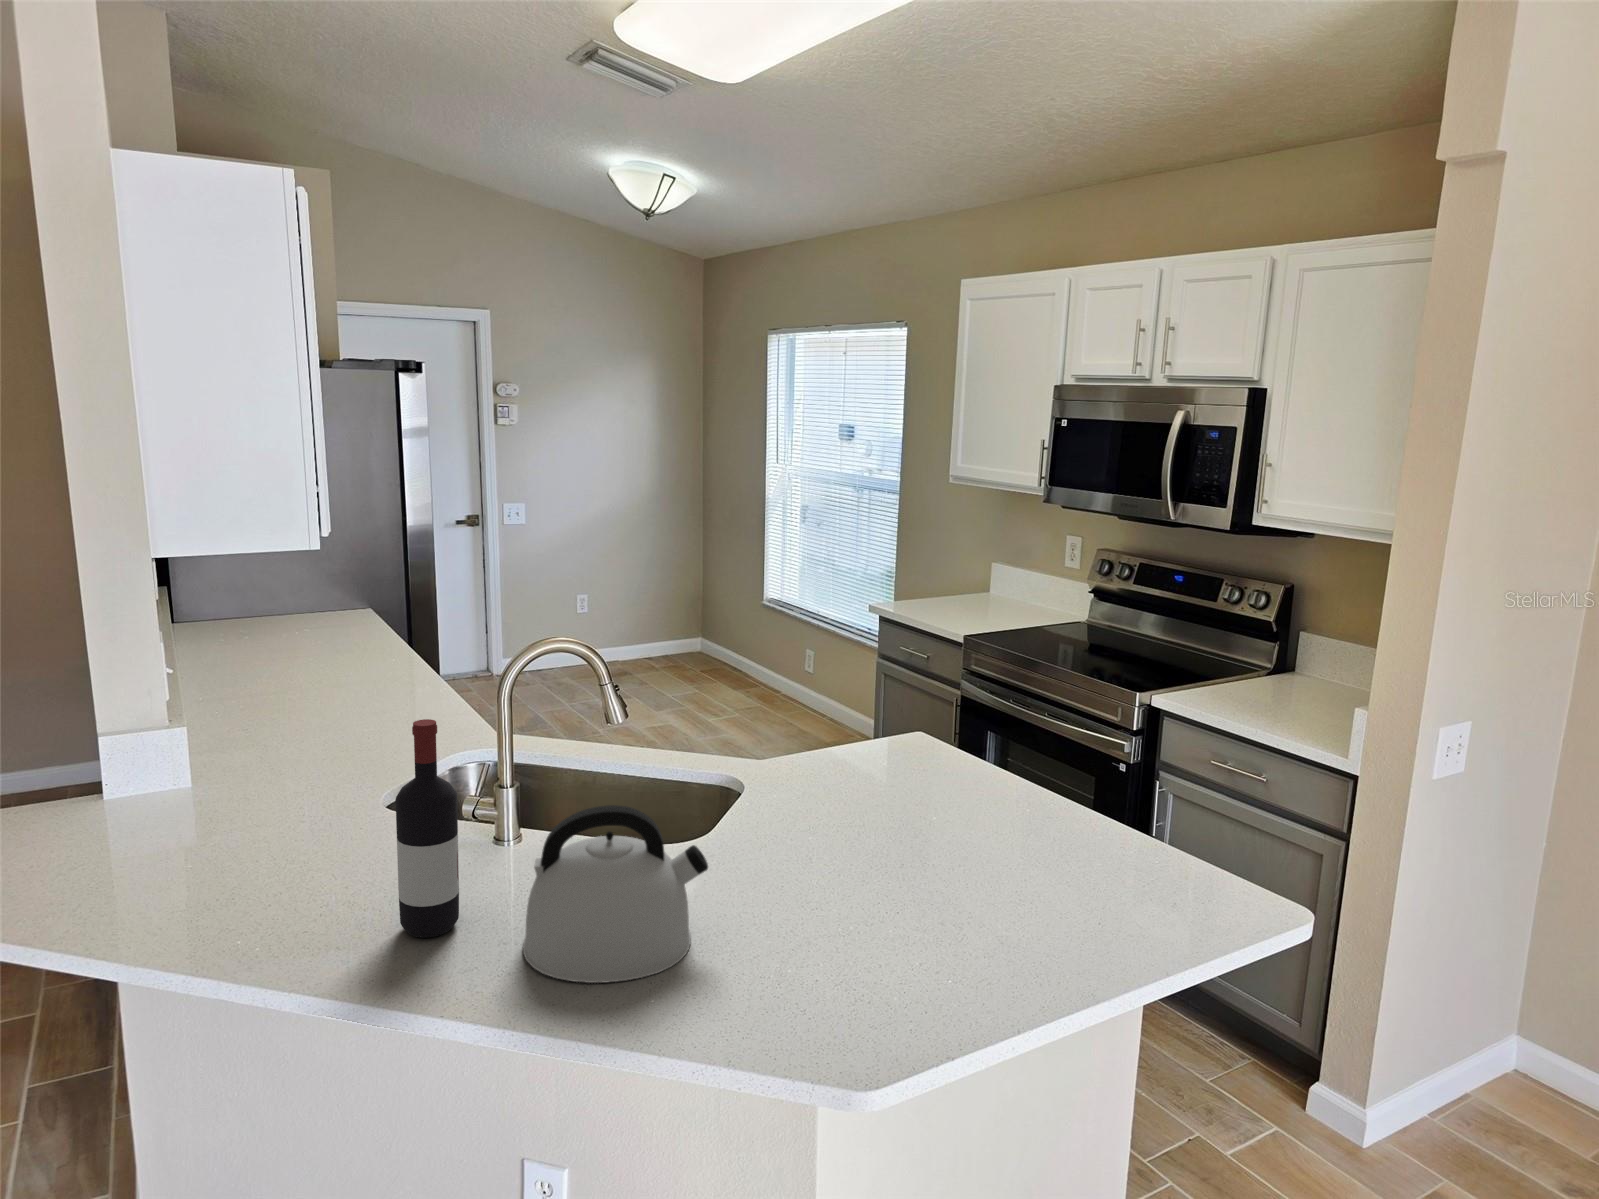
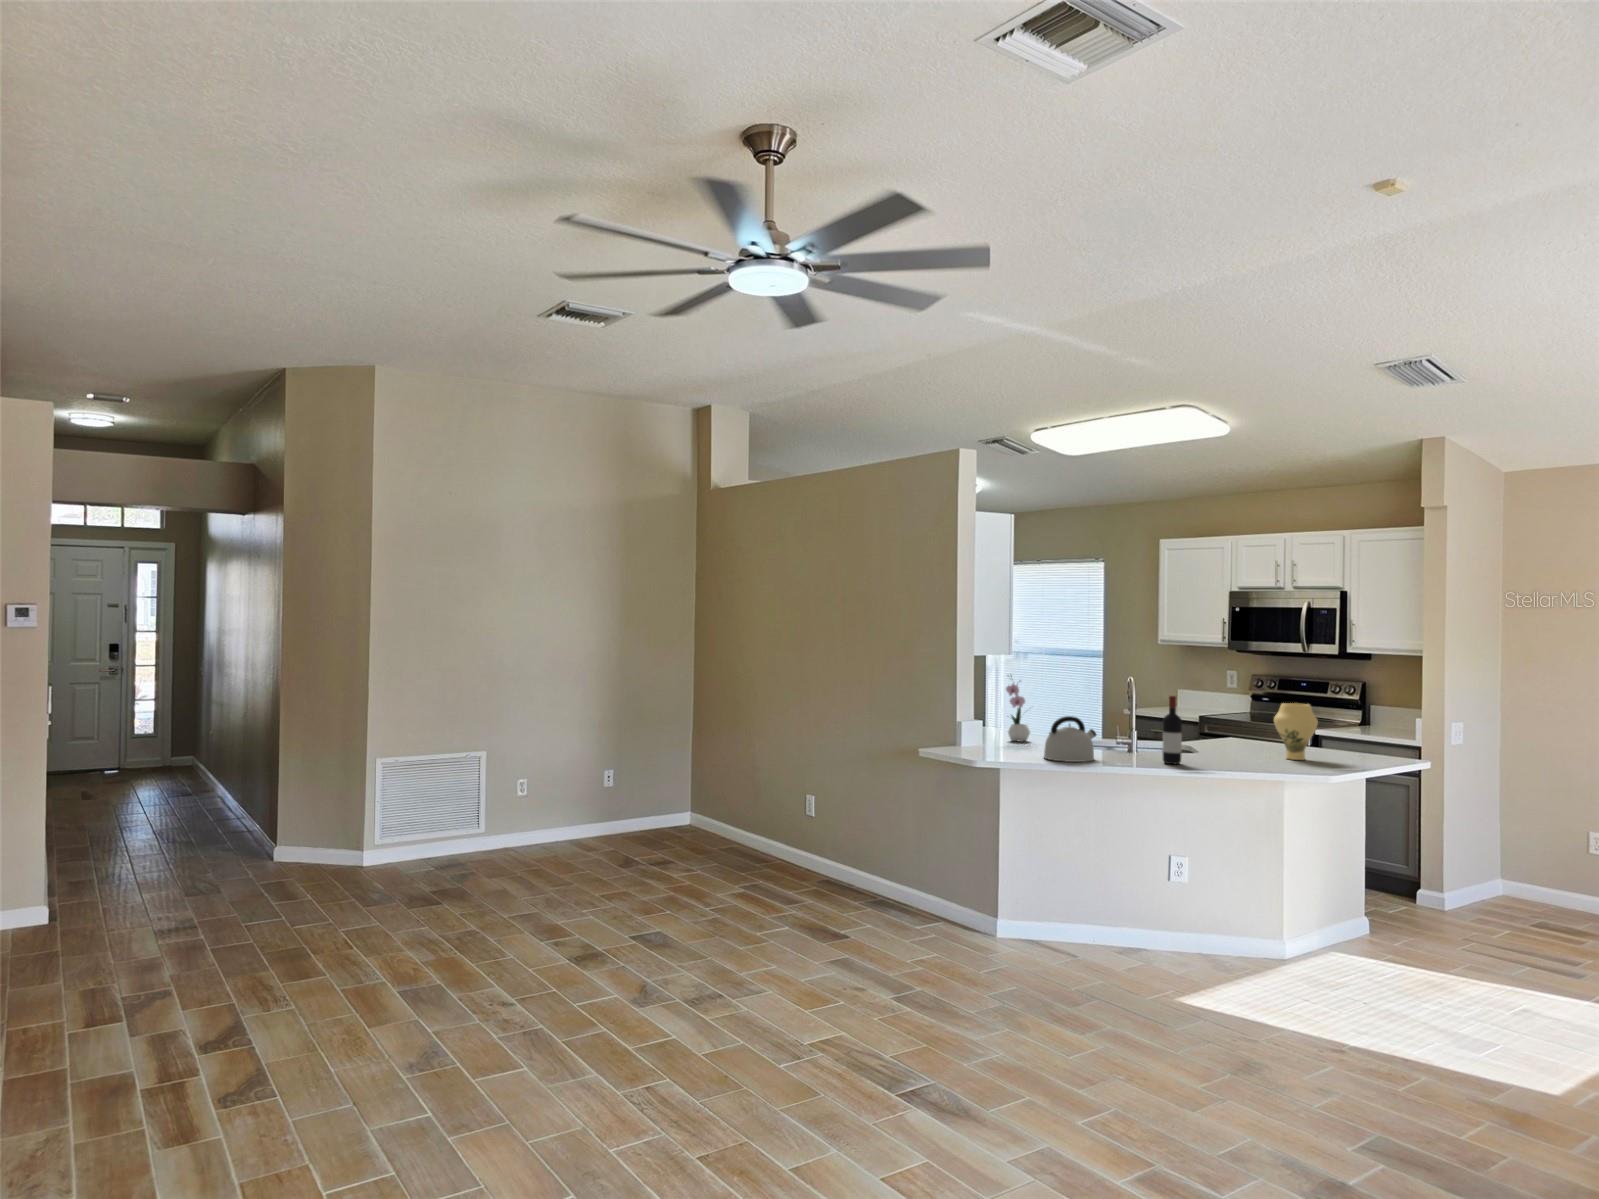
flower arrangement: none [313,576,395,739] -> present [1006,676,1030,742]
vase: none [810,734,935,919] -> present [1274,703,1318,760]
kettle: present [523,805,708,983] -> present [1044,716,1096,762]

